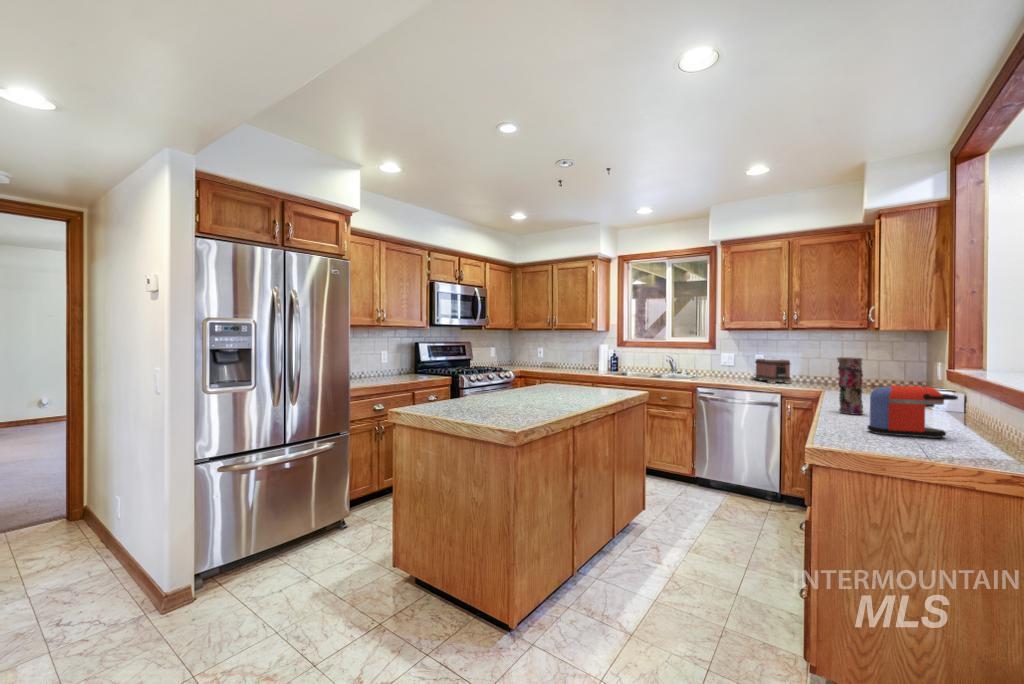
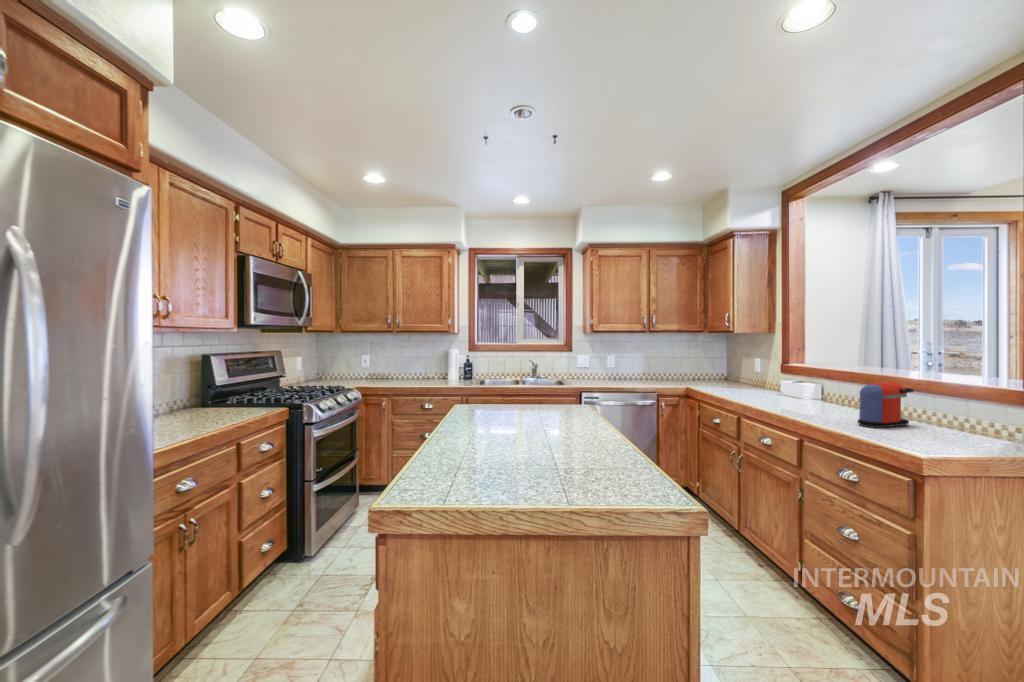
vase: present [837,357,863,415] -> none [768,358,794,409]
toaster: present [752,359,791,384] -> none [604,359,641,382]

